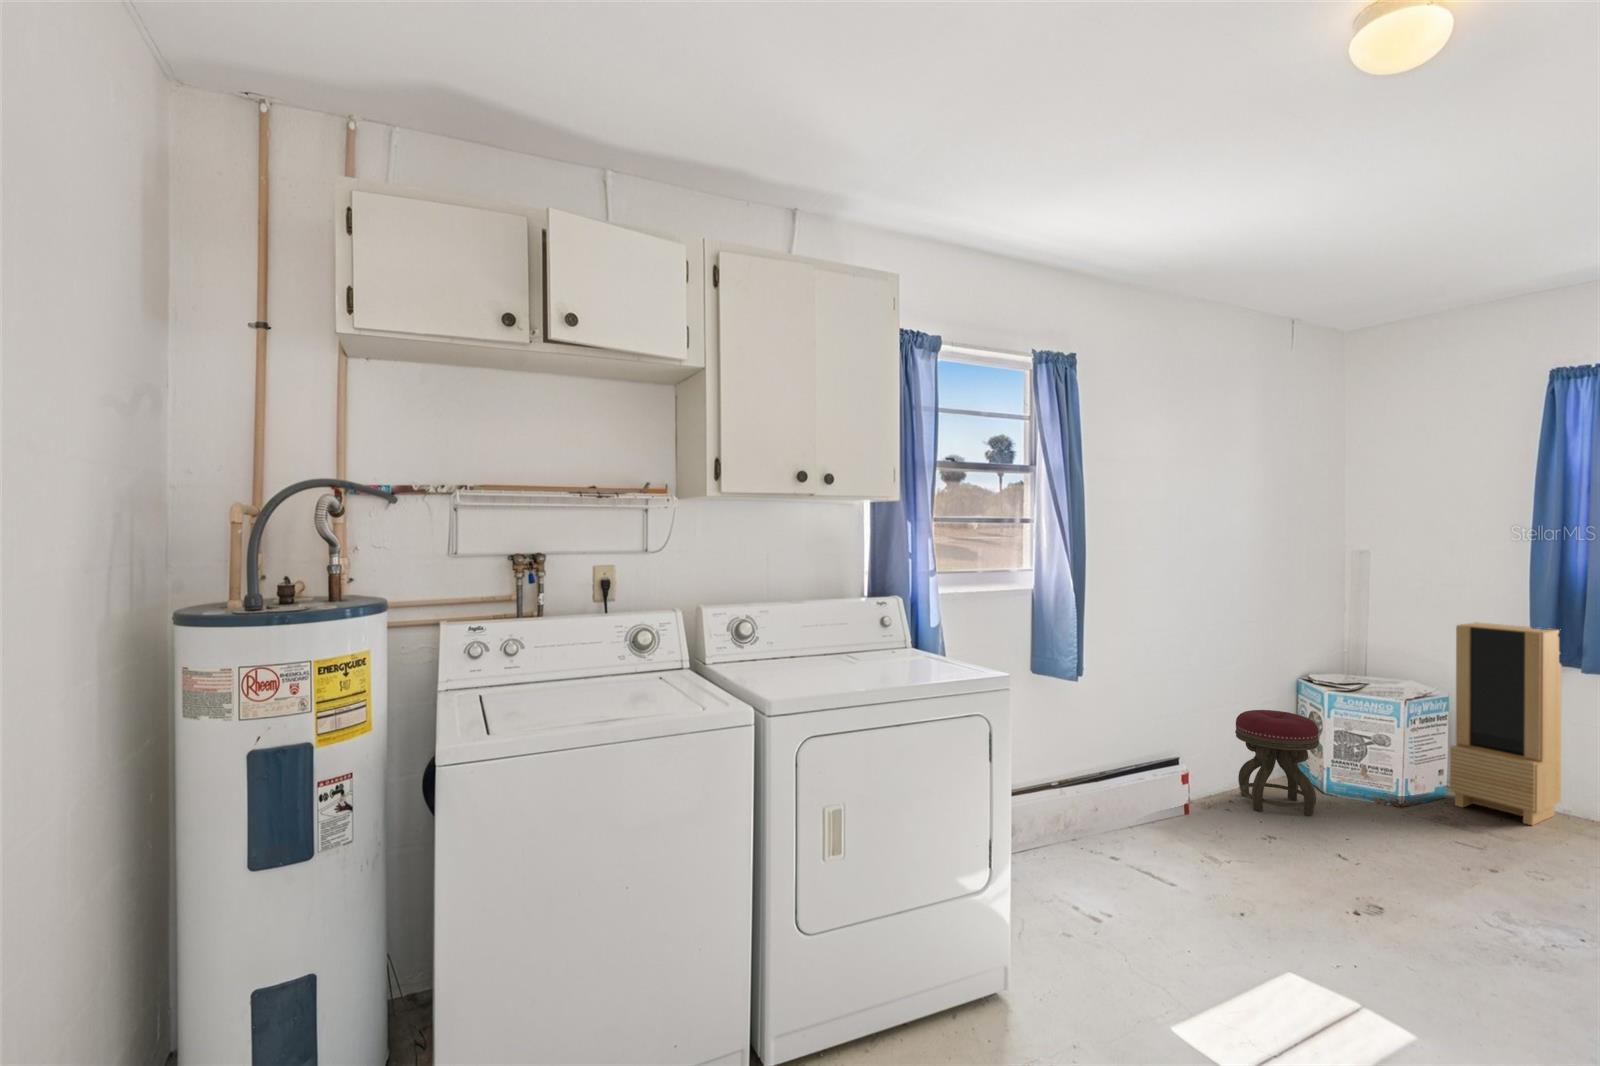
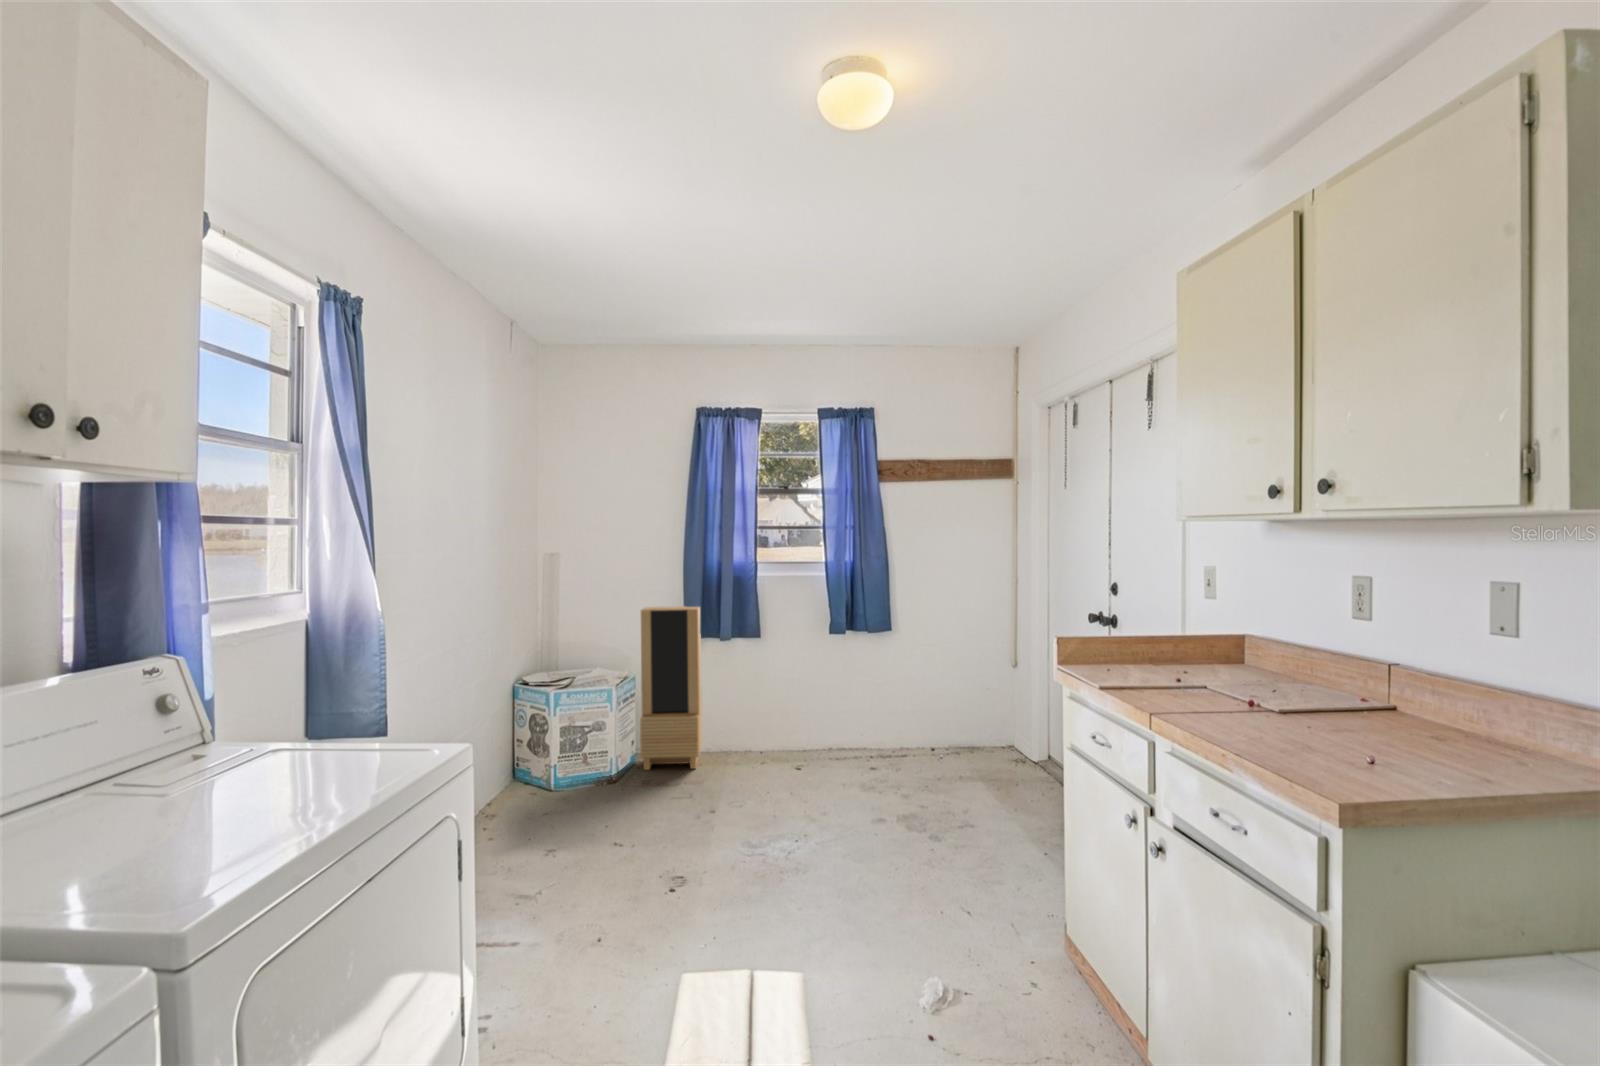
stool: present [1235,710,1319,816] -> none [486,717,566,830]

